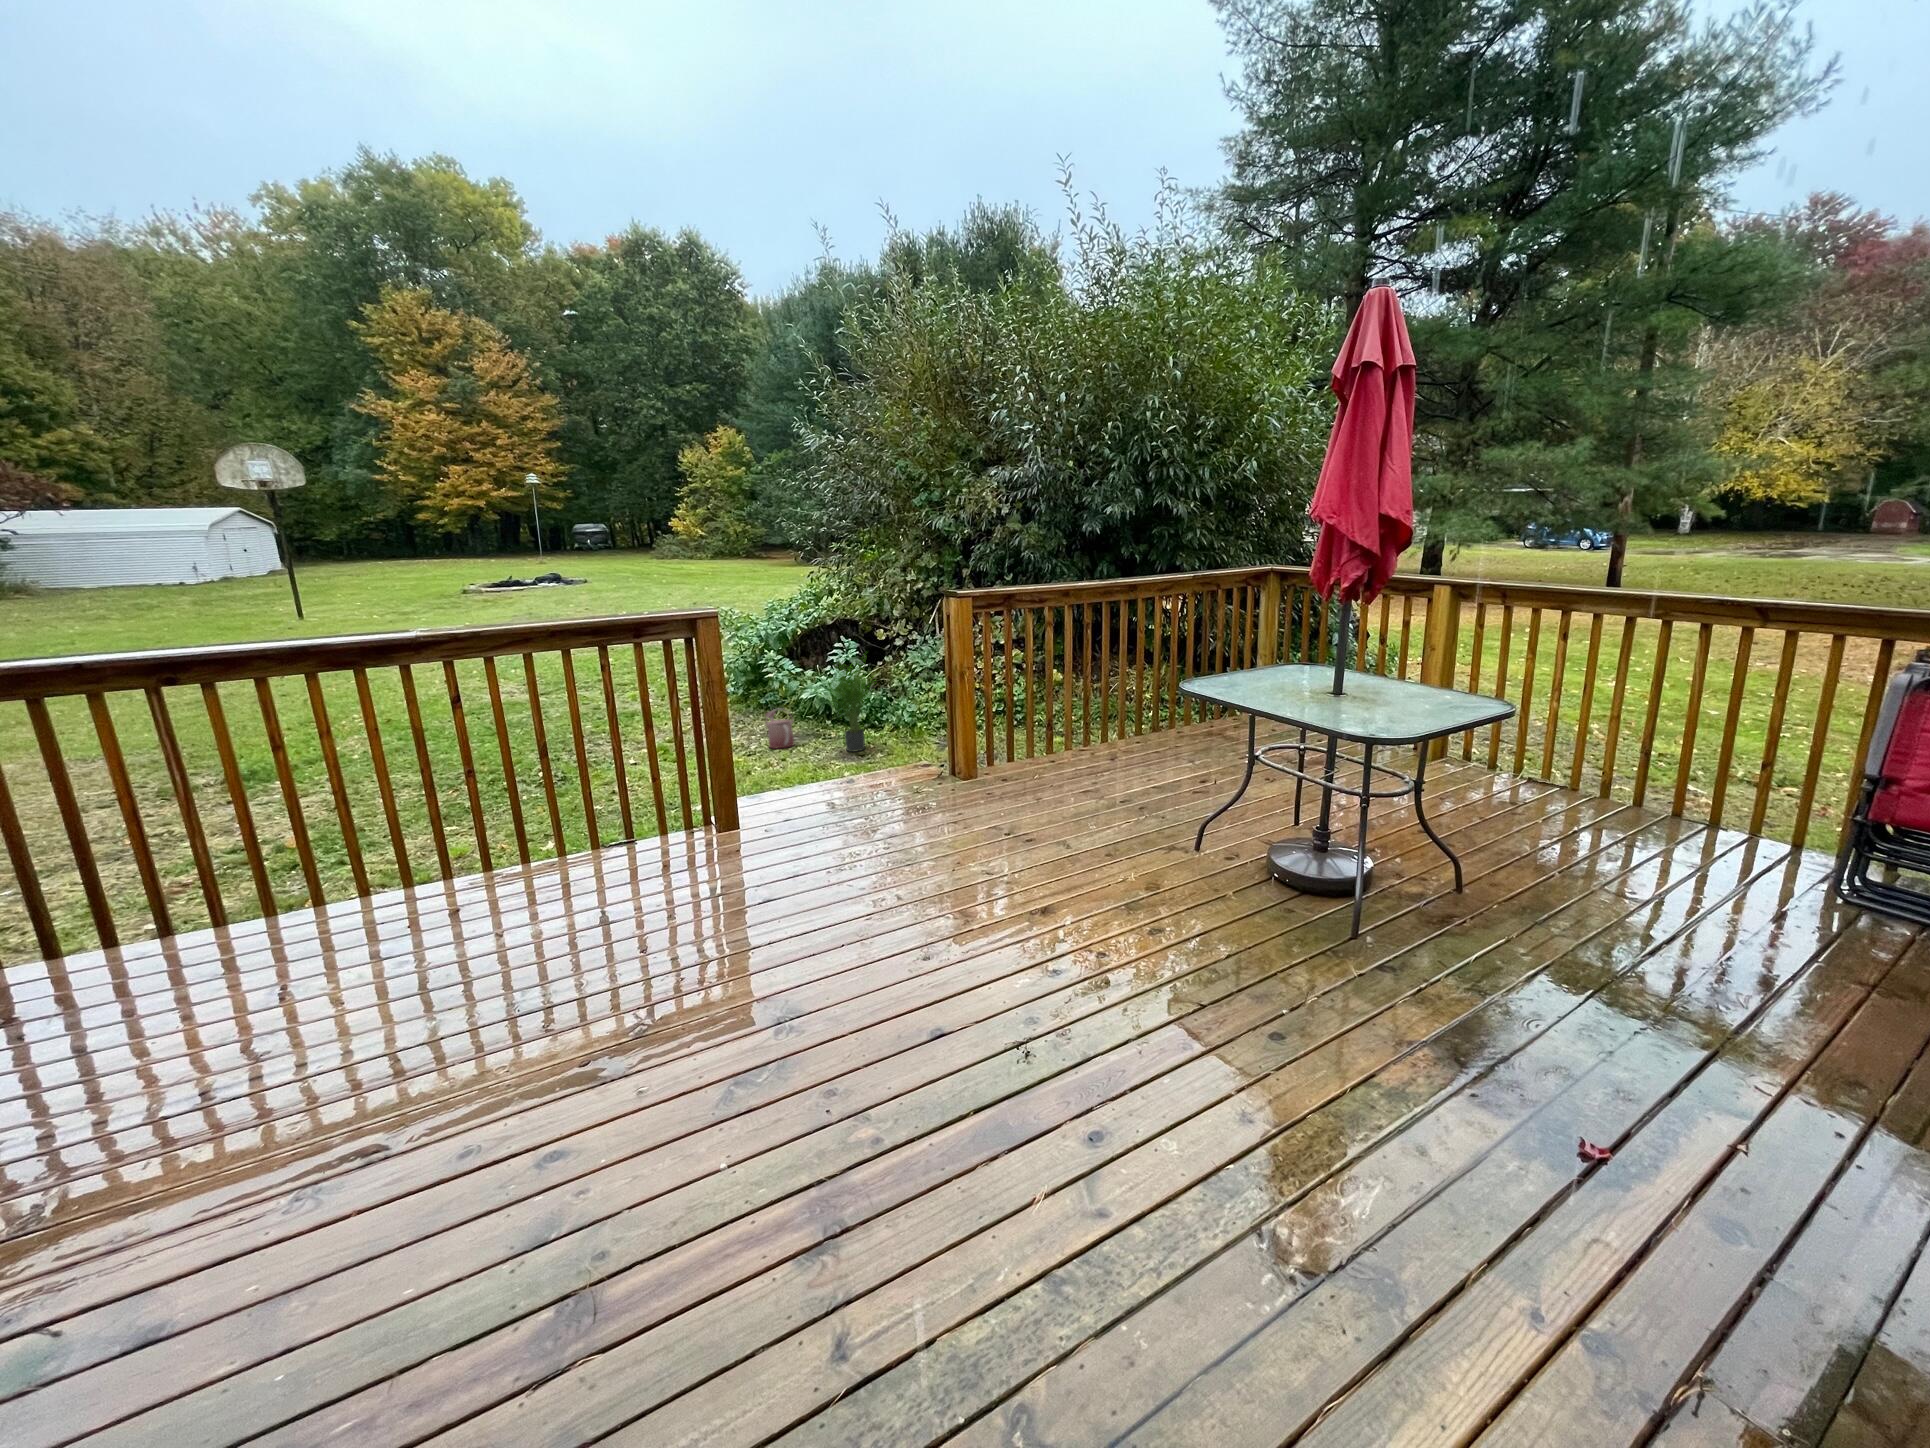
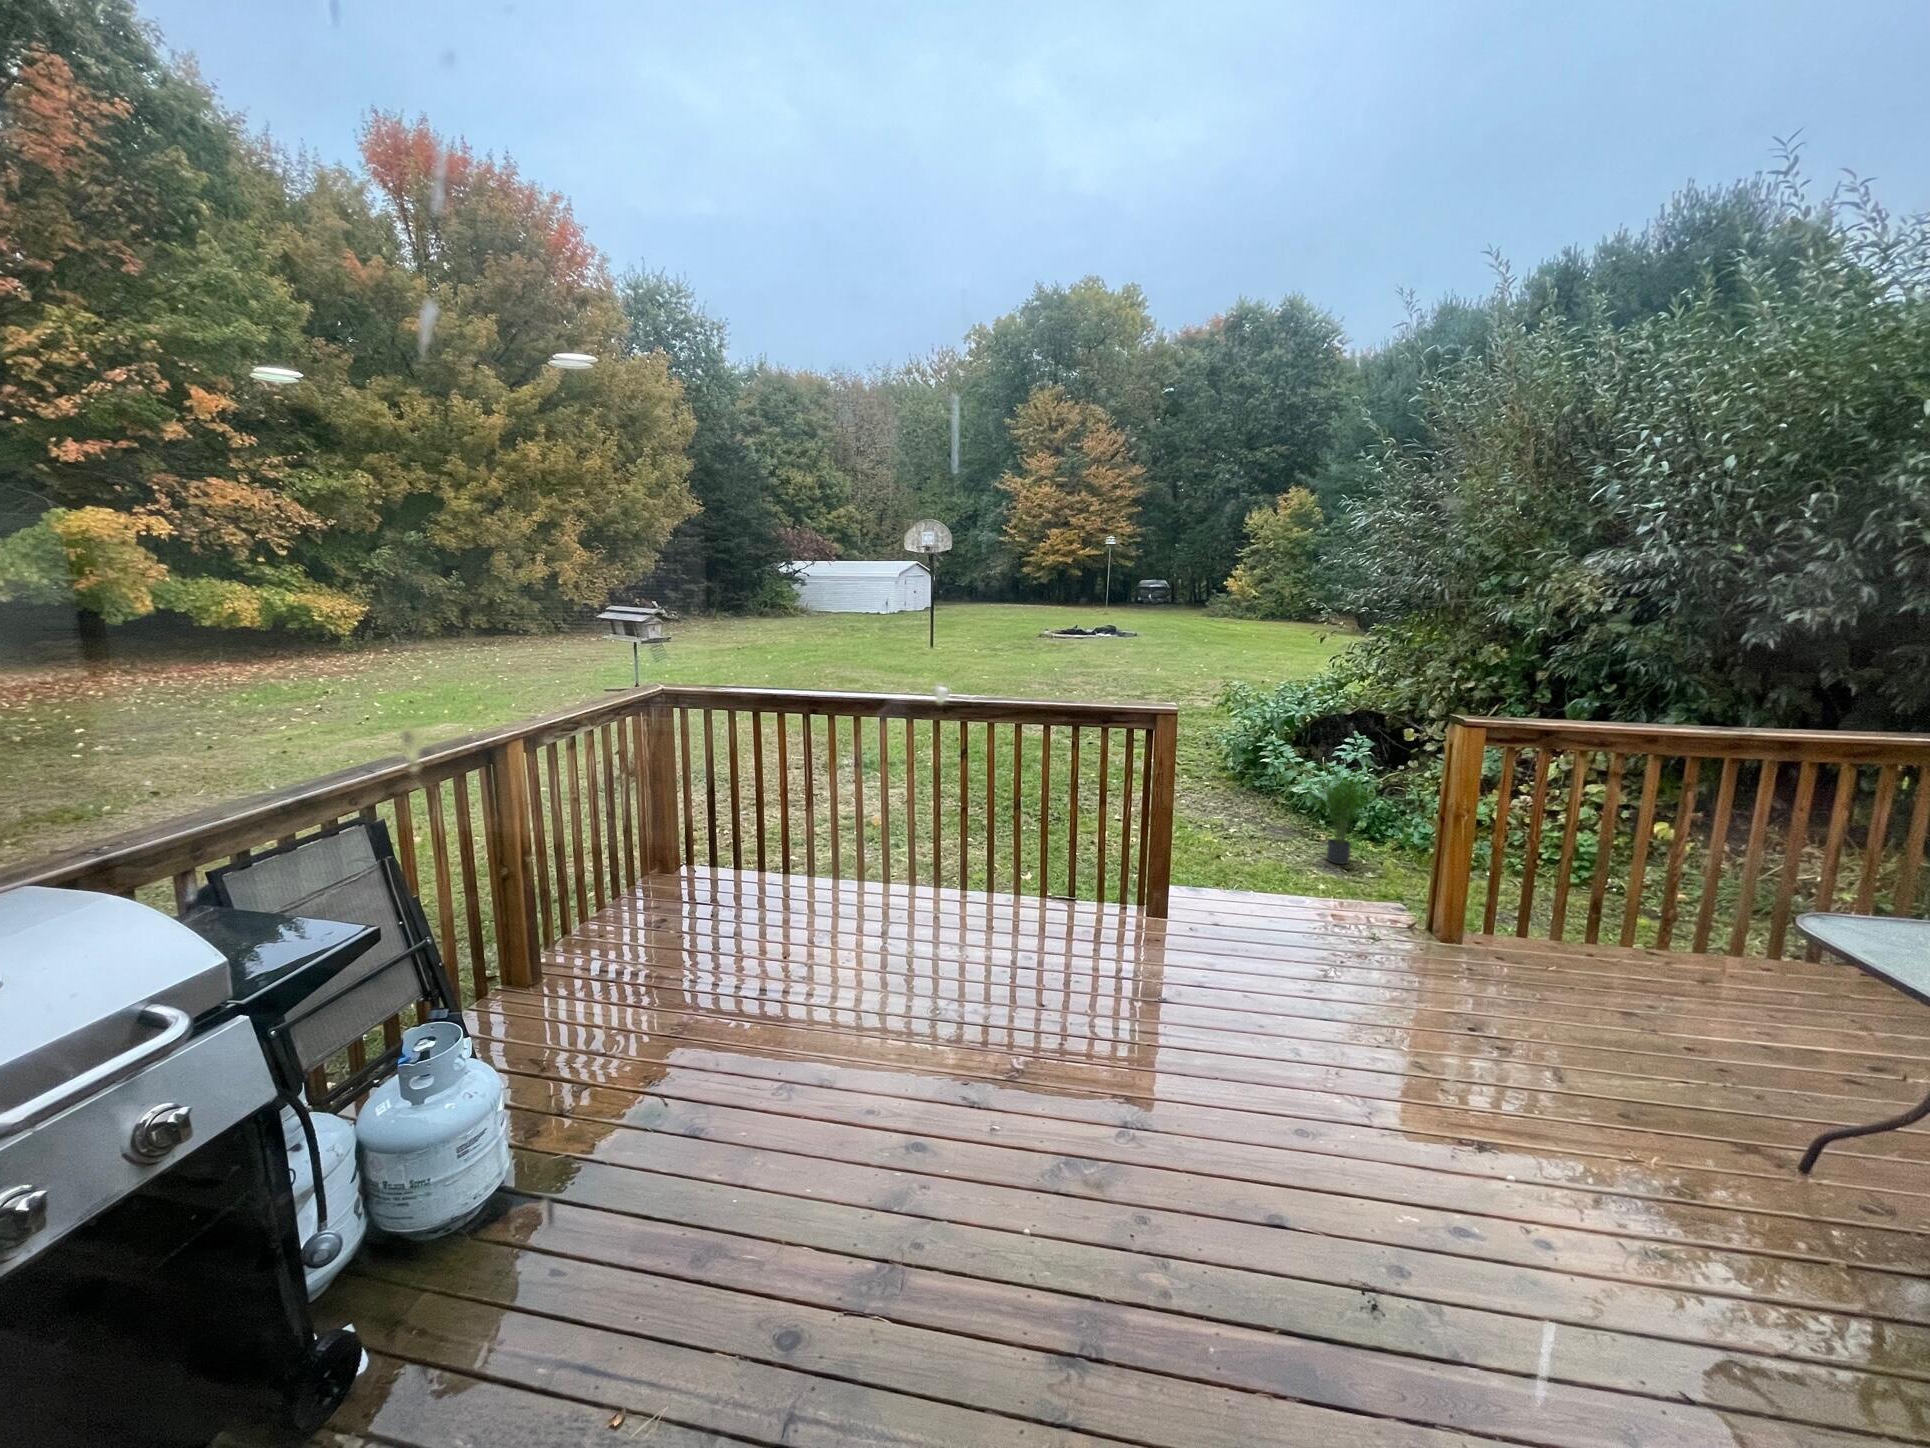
watering can: present [766,710,794,749] -> none [1249,799,1280,840]

